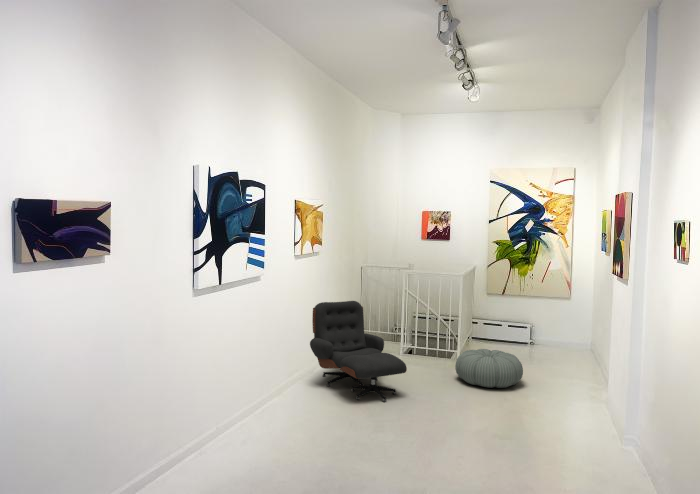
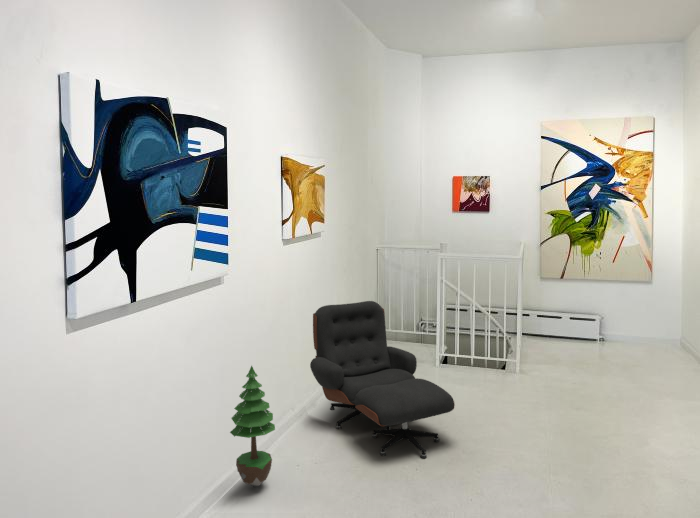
potted tree: none [260,333,289,412] -> present [230,366,275,487]
pouf: present [455,349,523,388] -> none [518,363,619,423]

